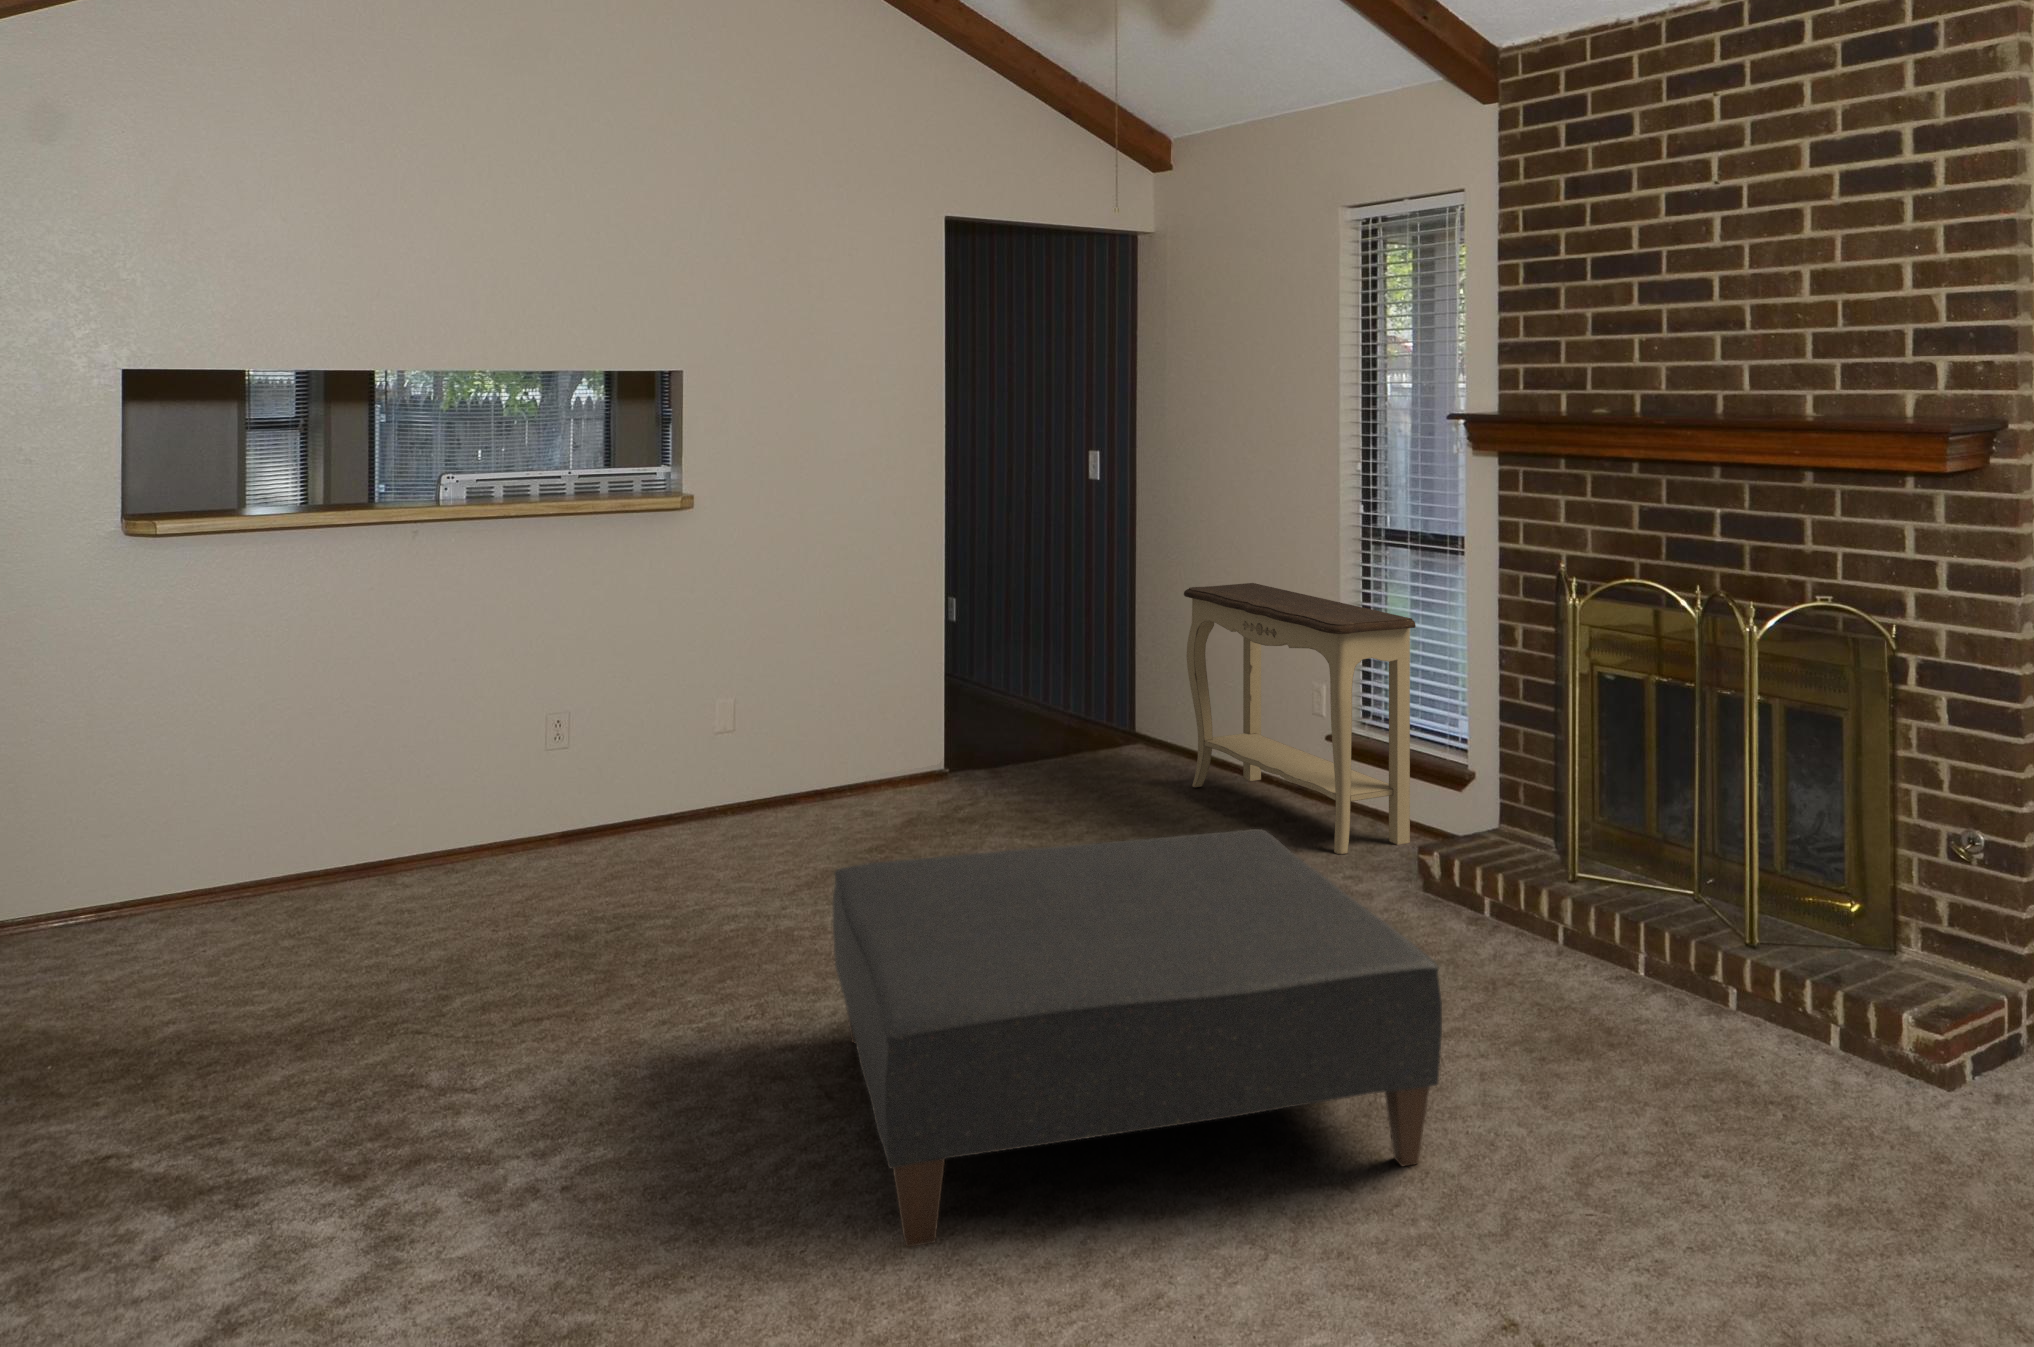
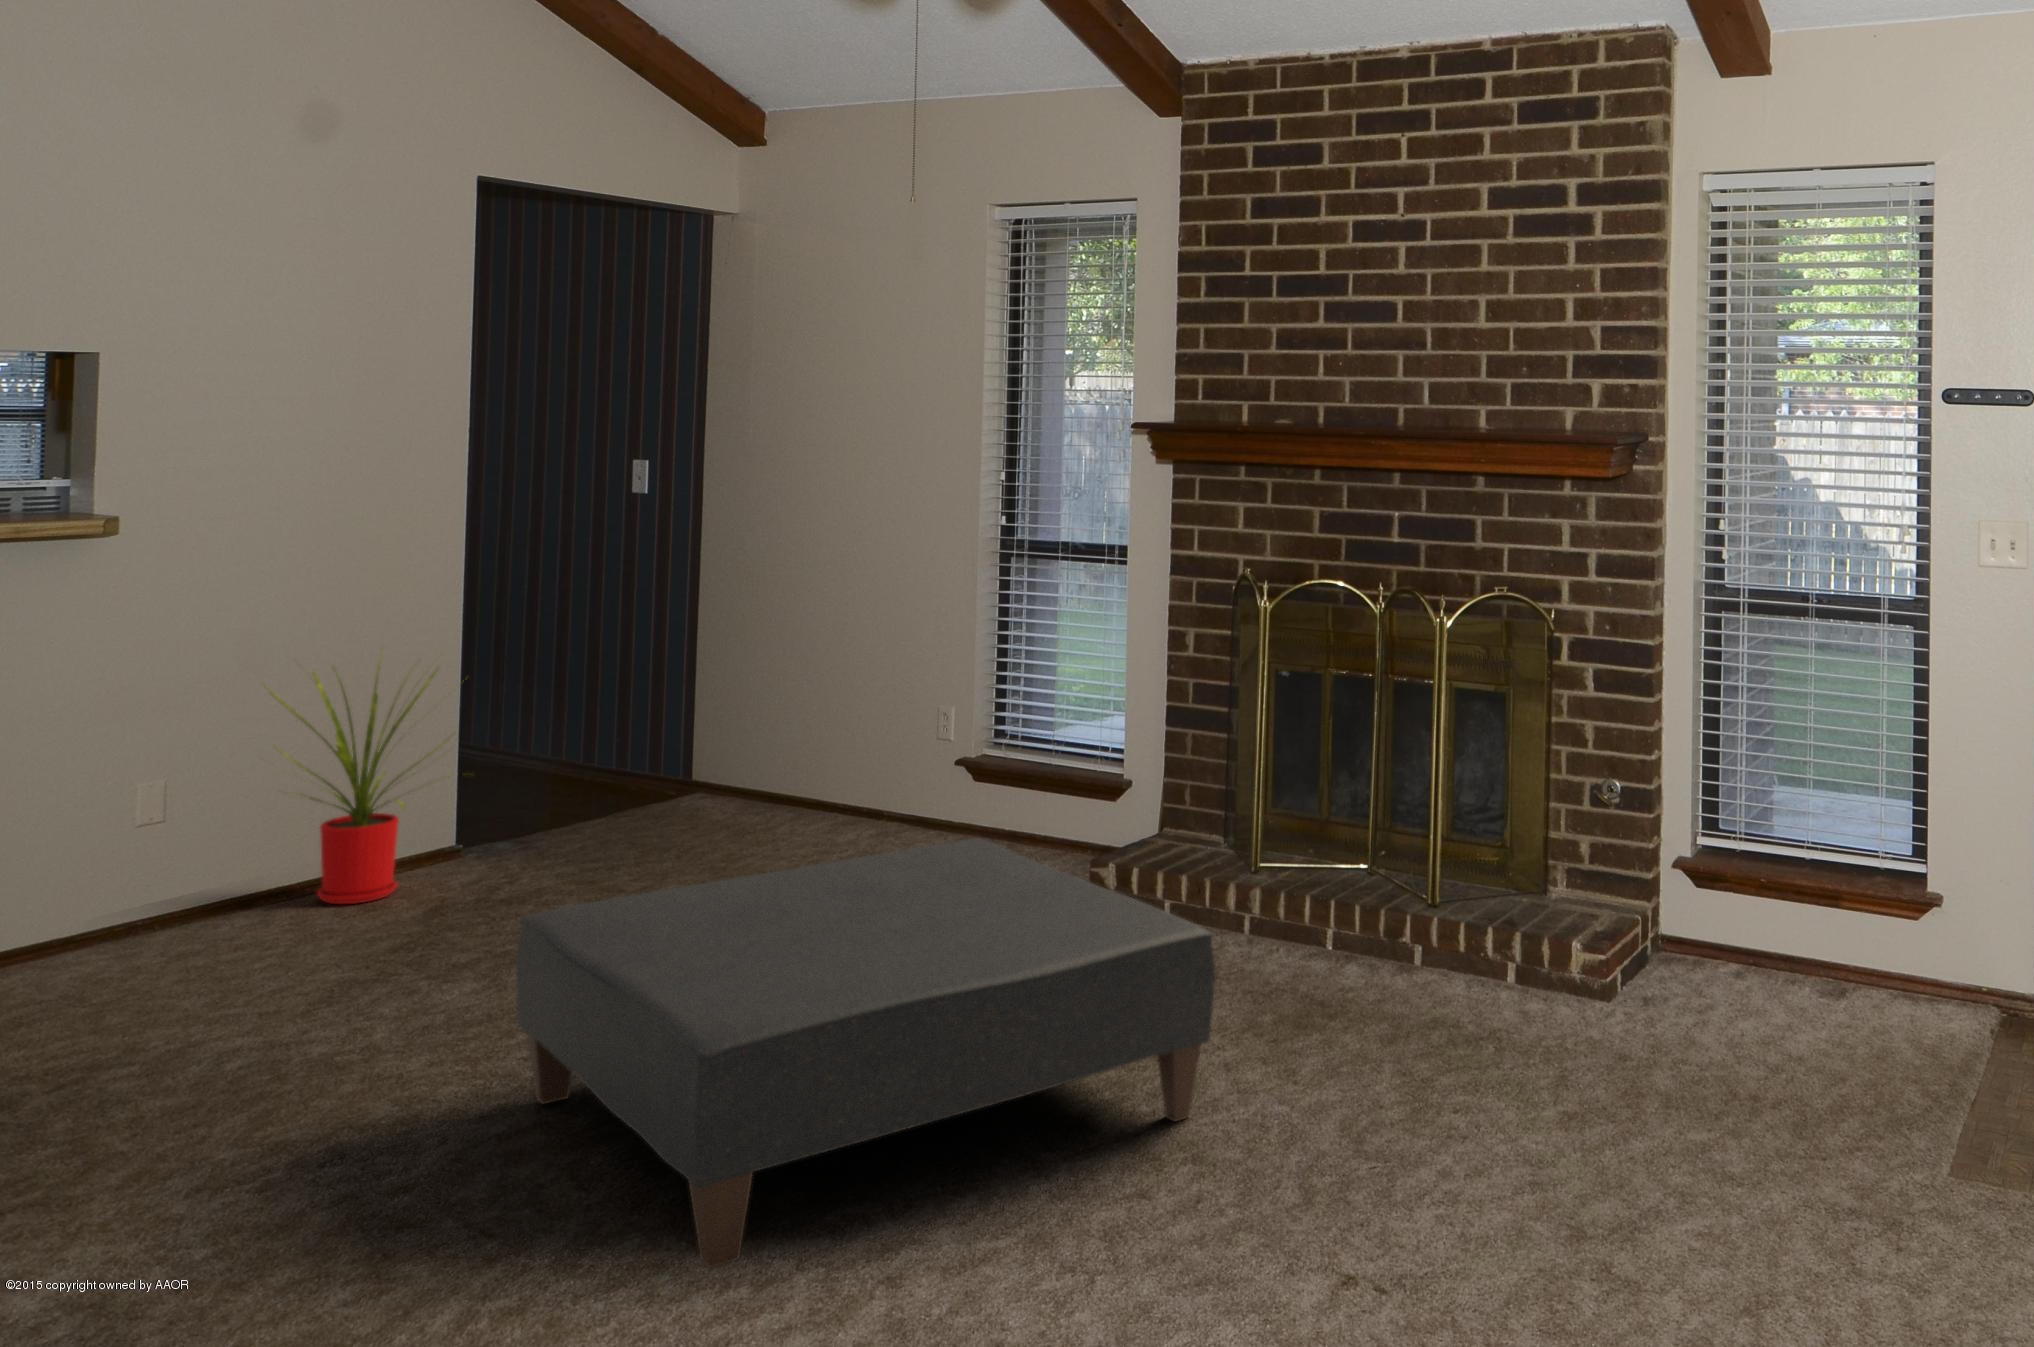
console table: present [1184,583,1416,854] -> none [809,600,1083,870]
house plant: none [737,608,899,829] -> present [271,649,455,904]

